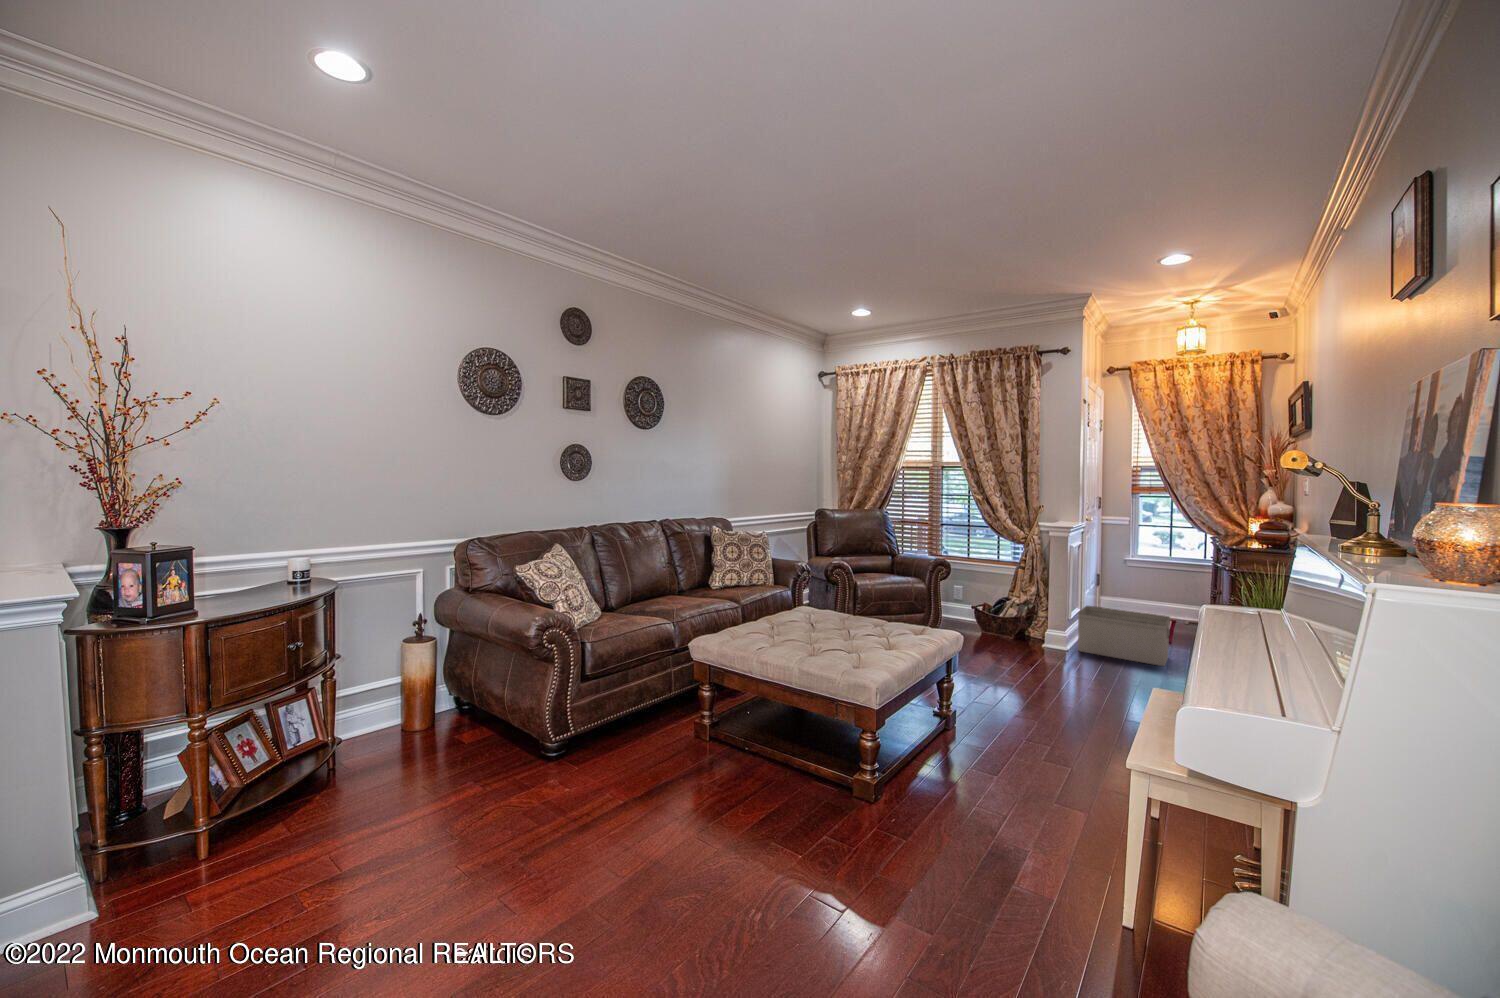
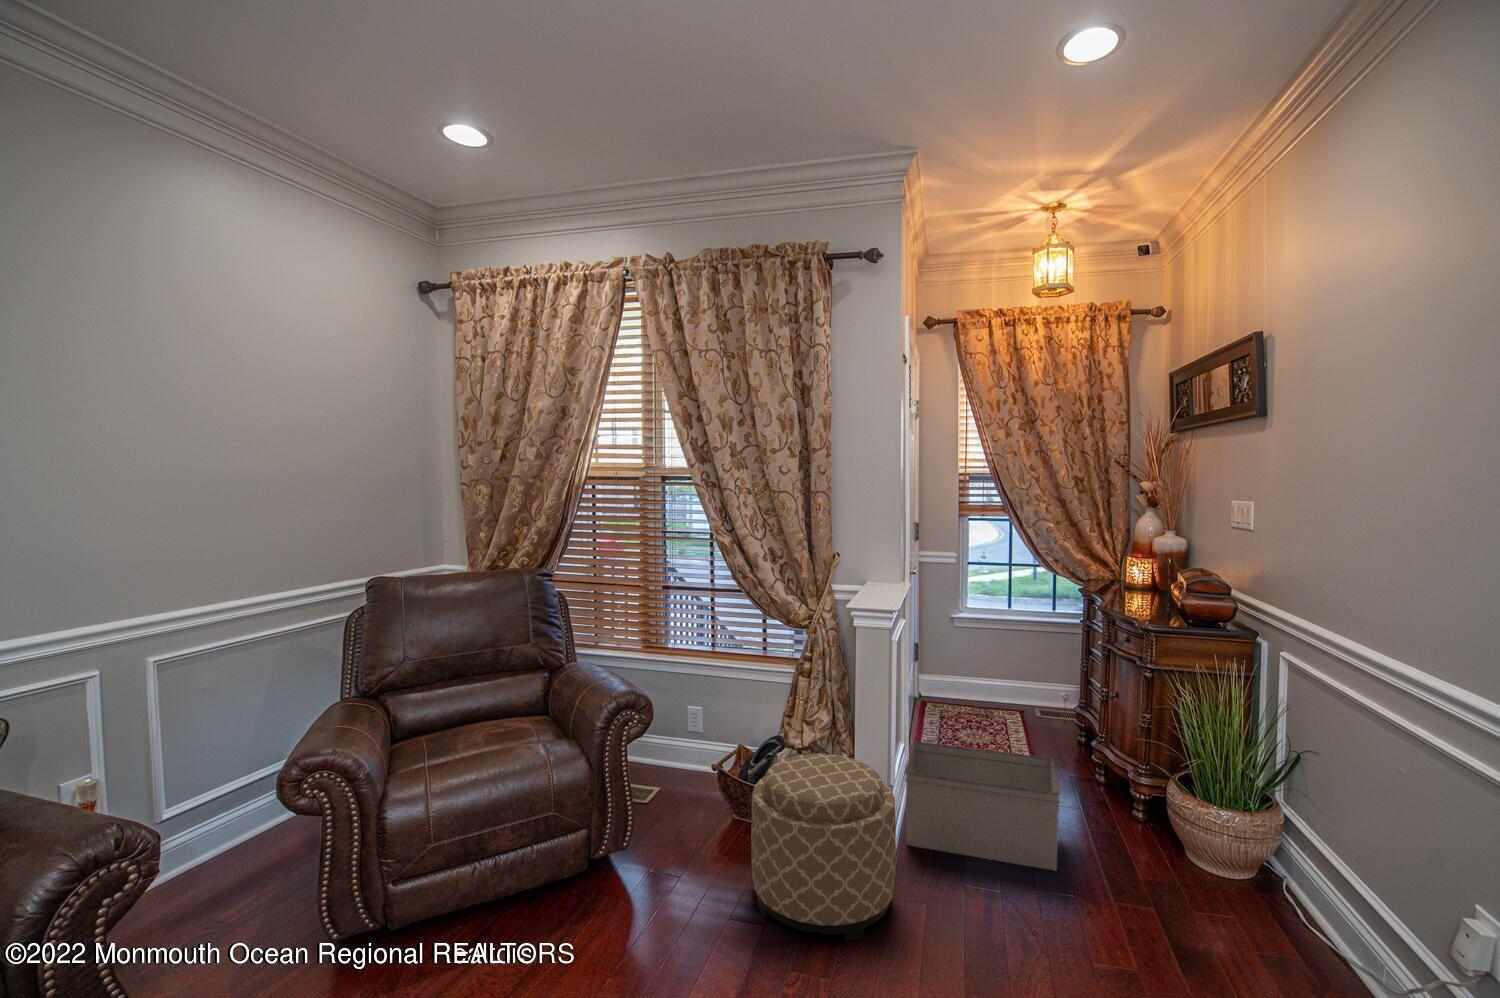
ottoman: none [994,596,1068,669] -> present [751,754,896,941]

